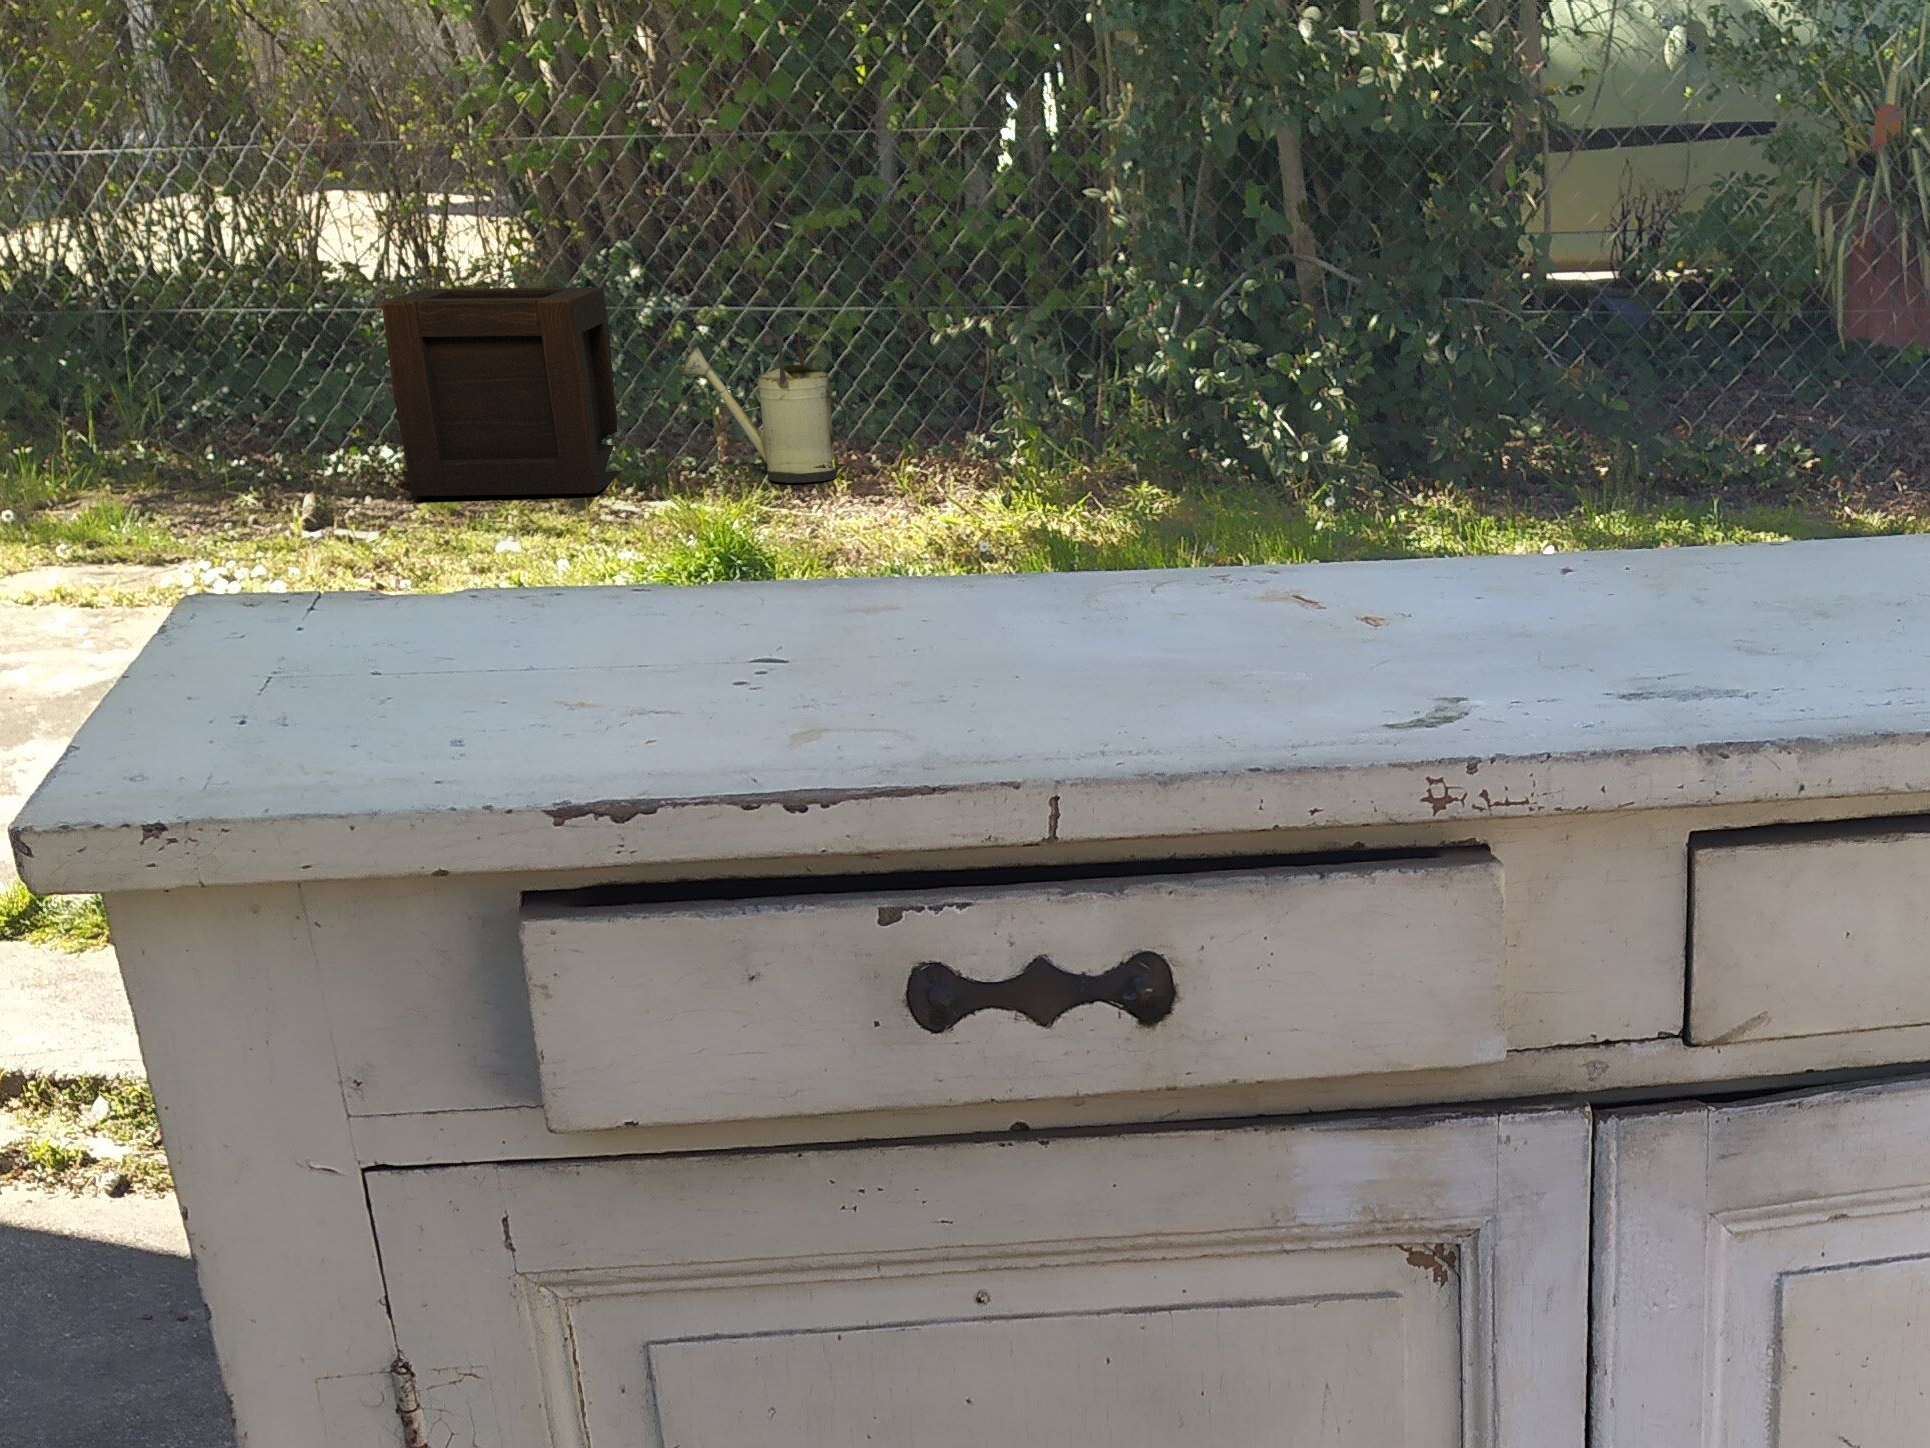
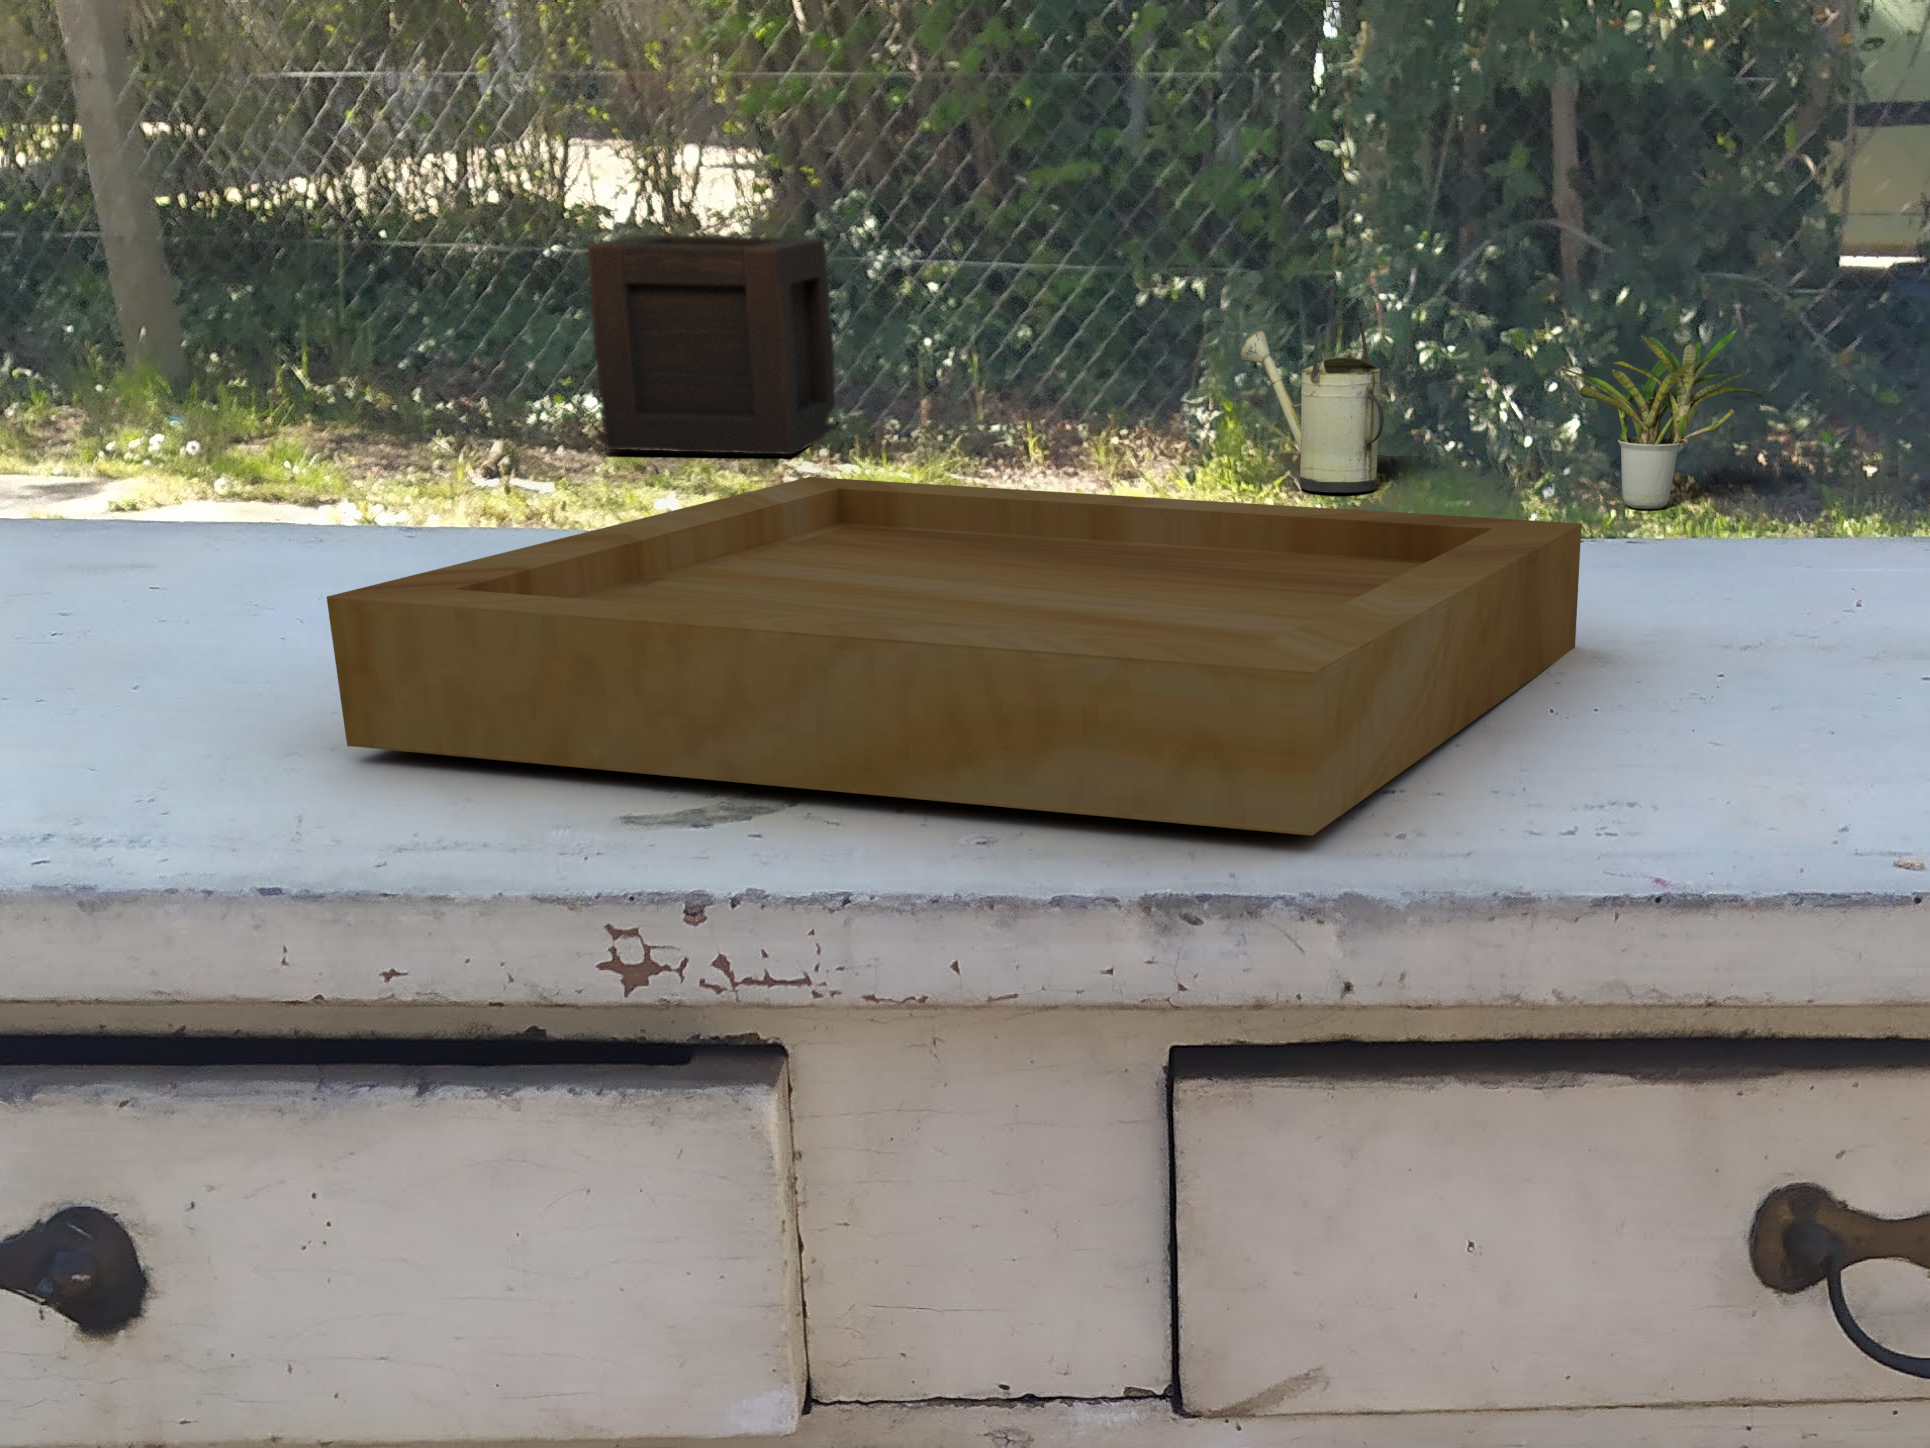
watering can: present [682,333,846,483] -> present [1239,321,1384,492]
potted plant: none [1327,345,1511,510] -> present [1560,328,1764,509]
tray: none [1203,540,1800,720] -> present [327,477,1582,836]

